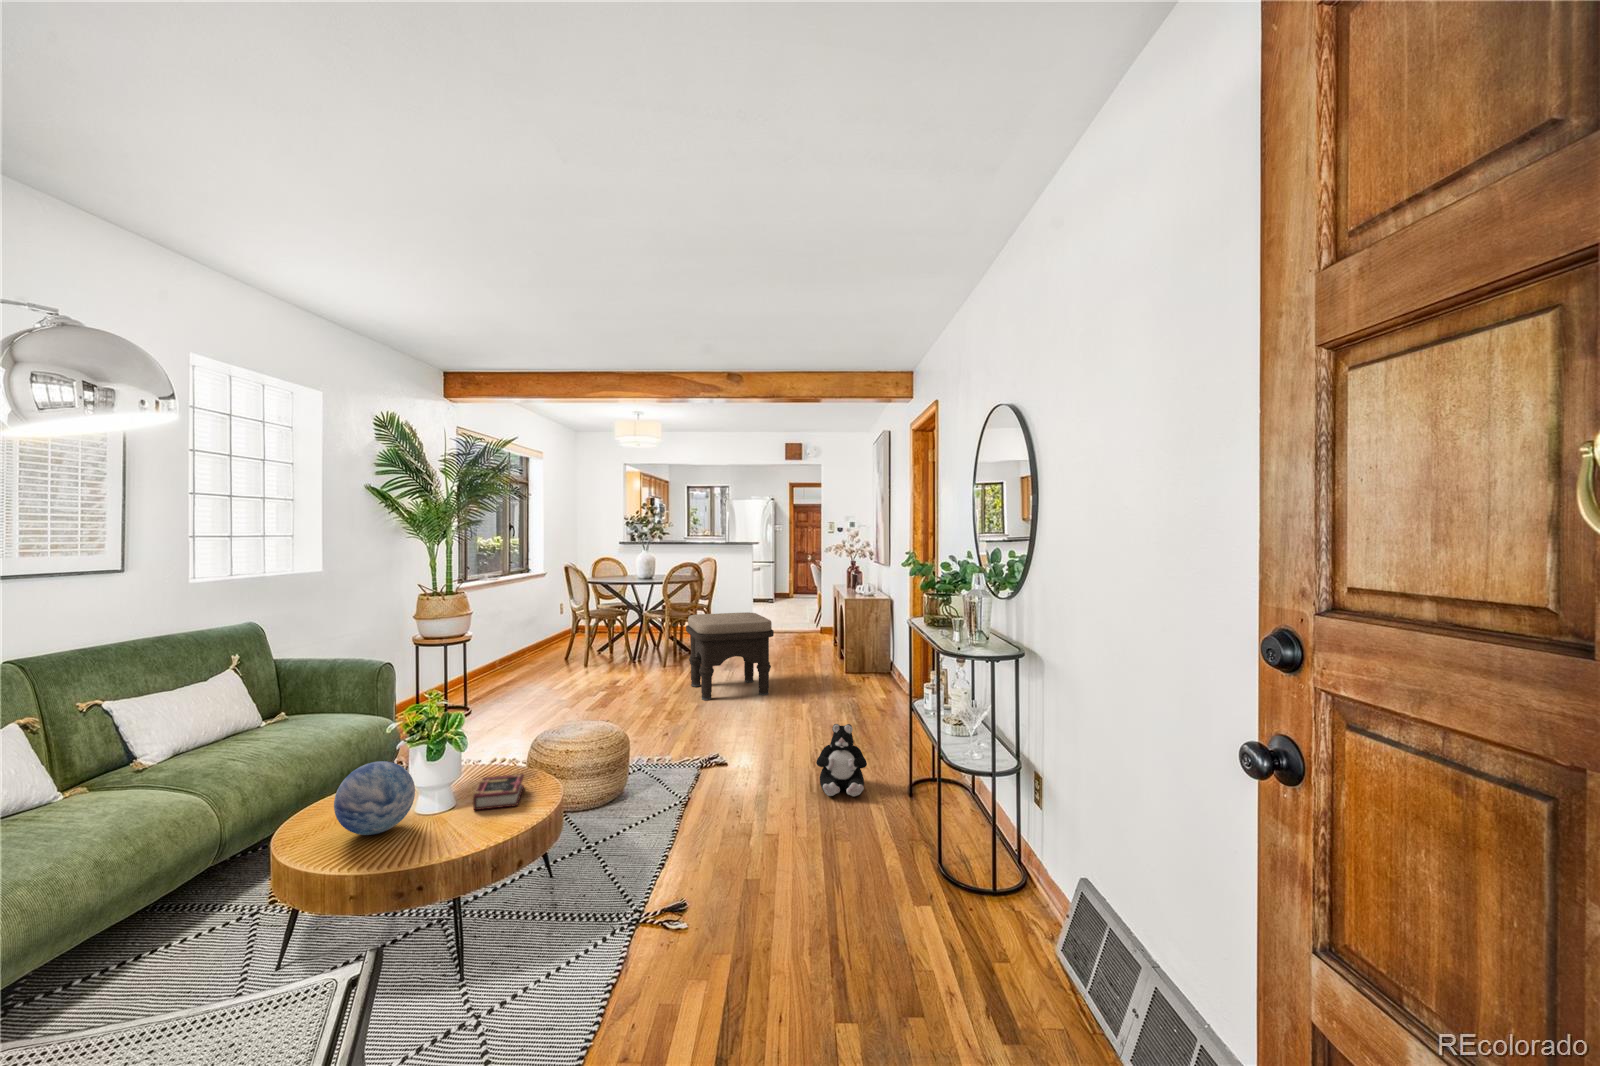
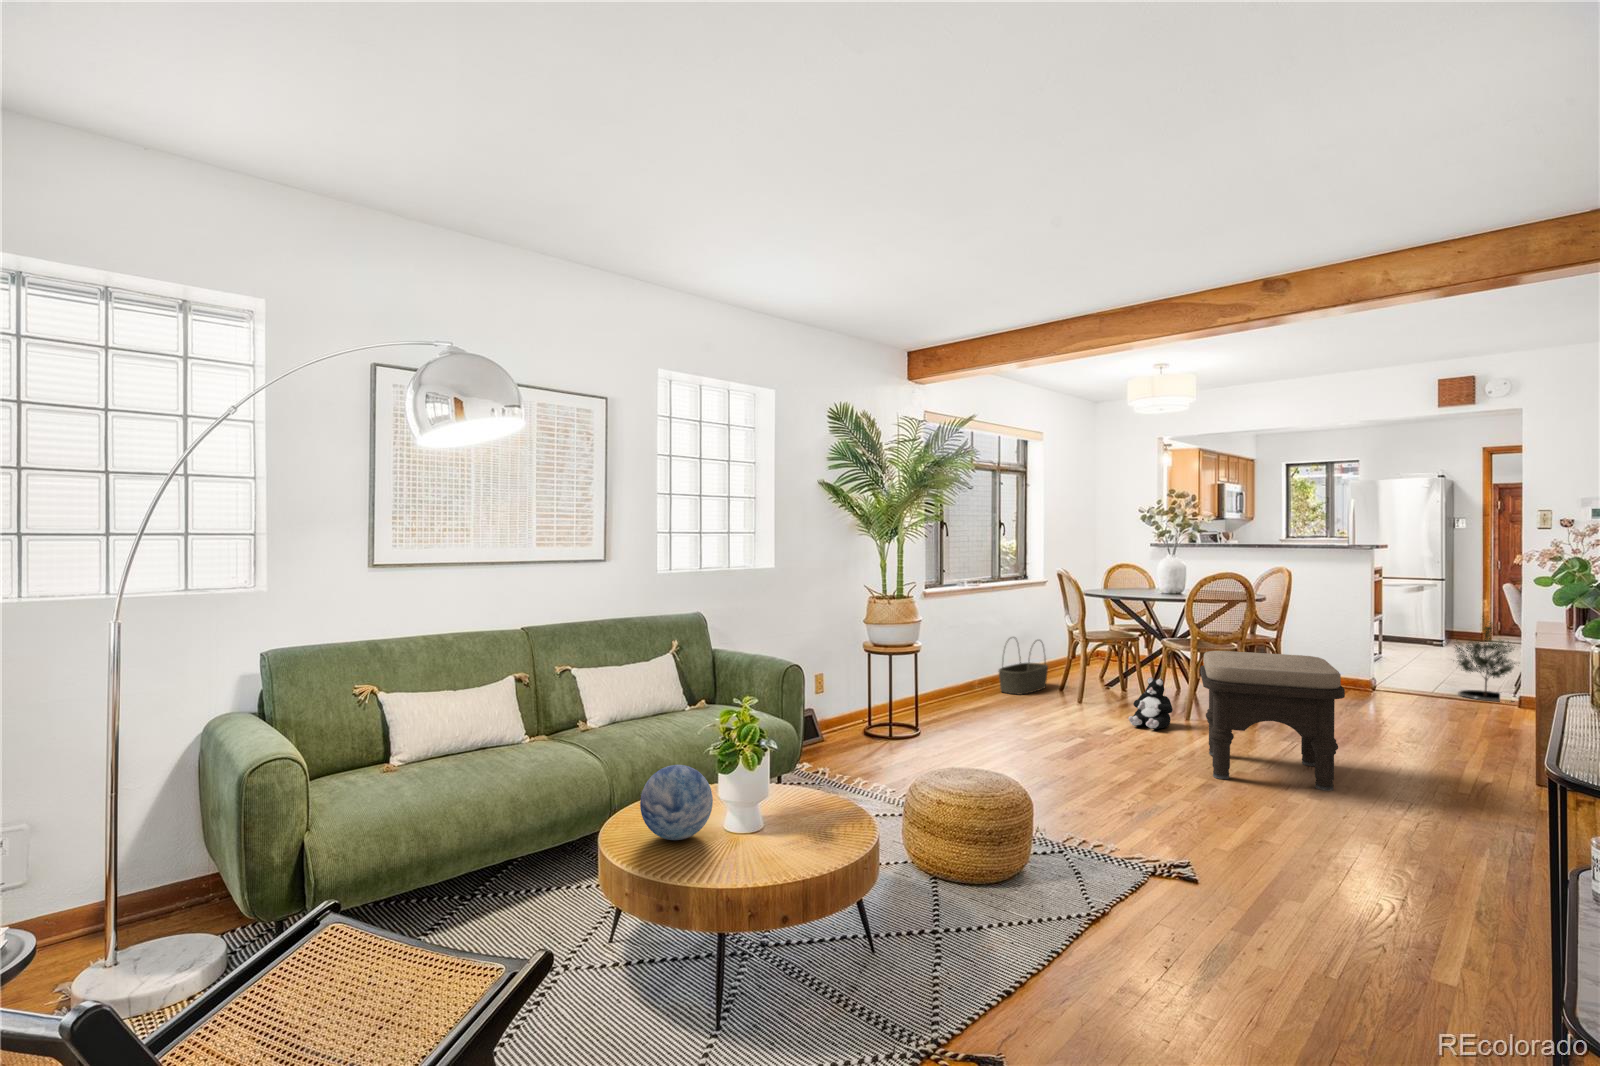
potted tree: none [793,581,825,631] -> present [1454,619,1515,702]
basket: none [515,620,553,667] -> present [999,639,1048,695]
plush toy: present [816,724,867,797] -> present [1128,678,1173,729]
book: present [473,774,524,810] -> none [767,809,835,852]

